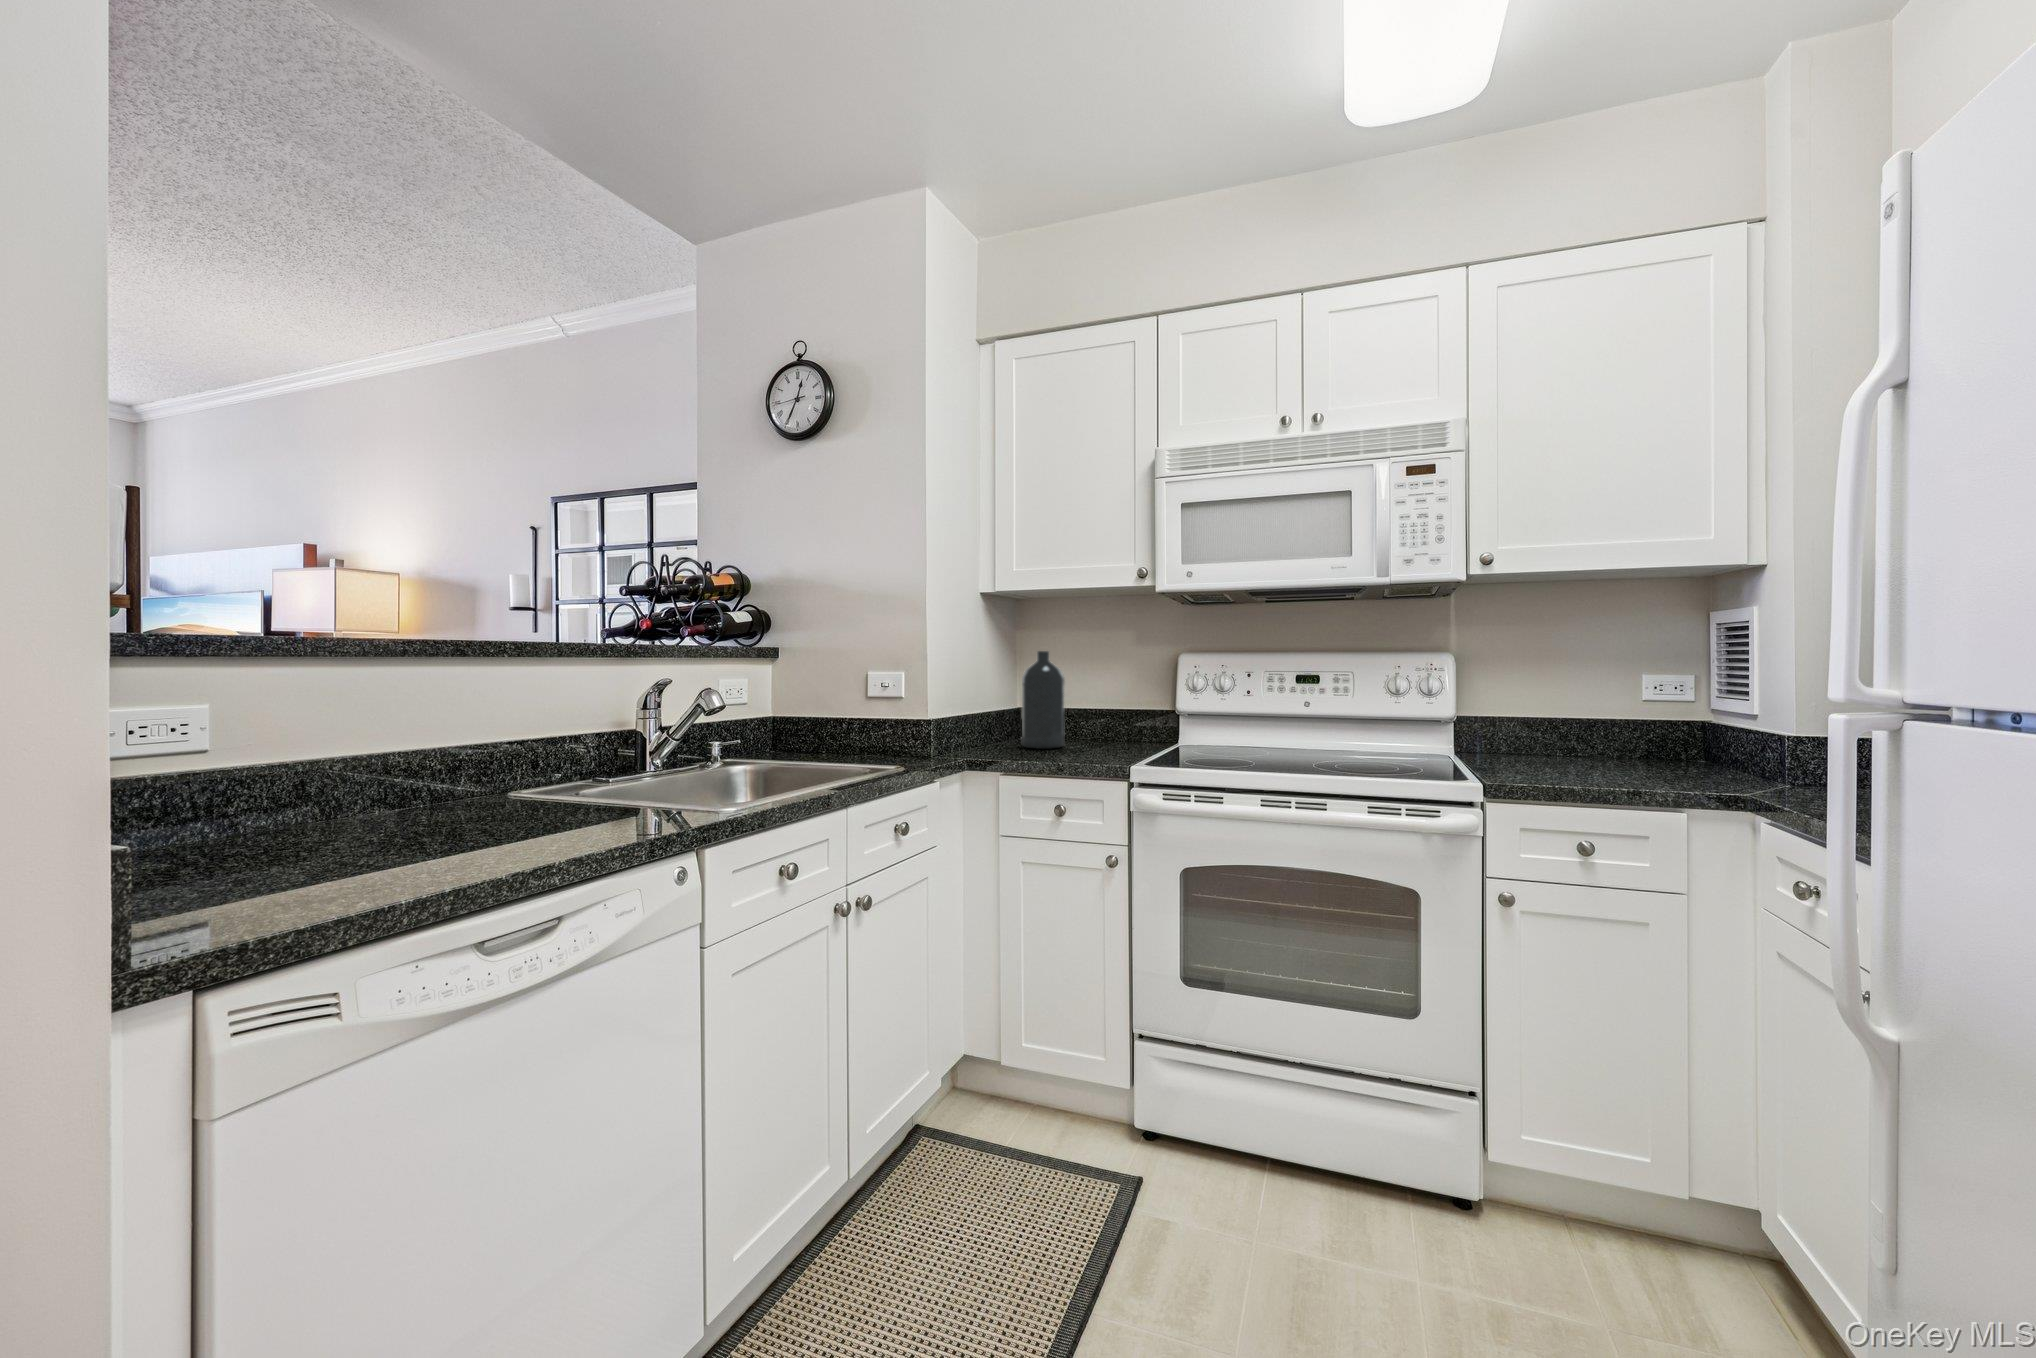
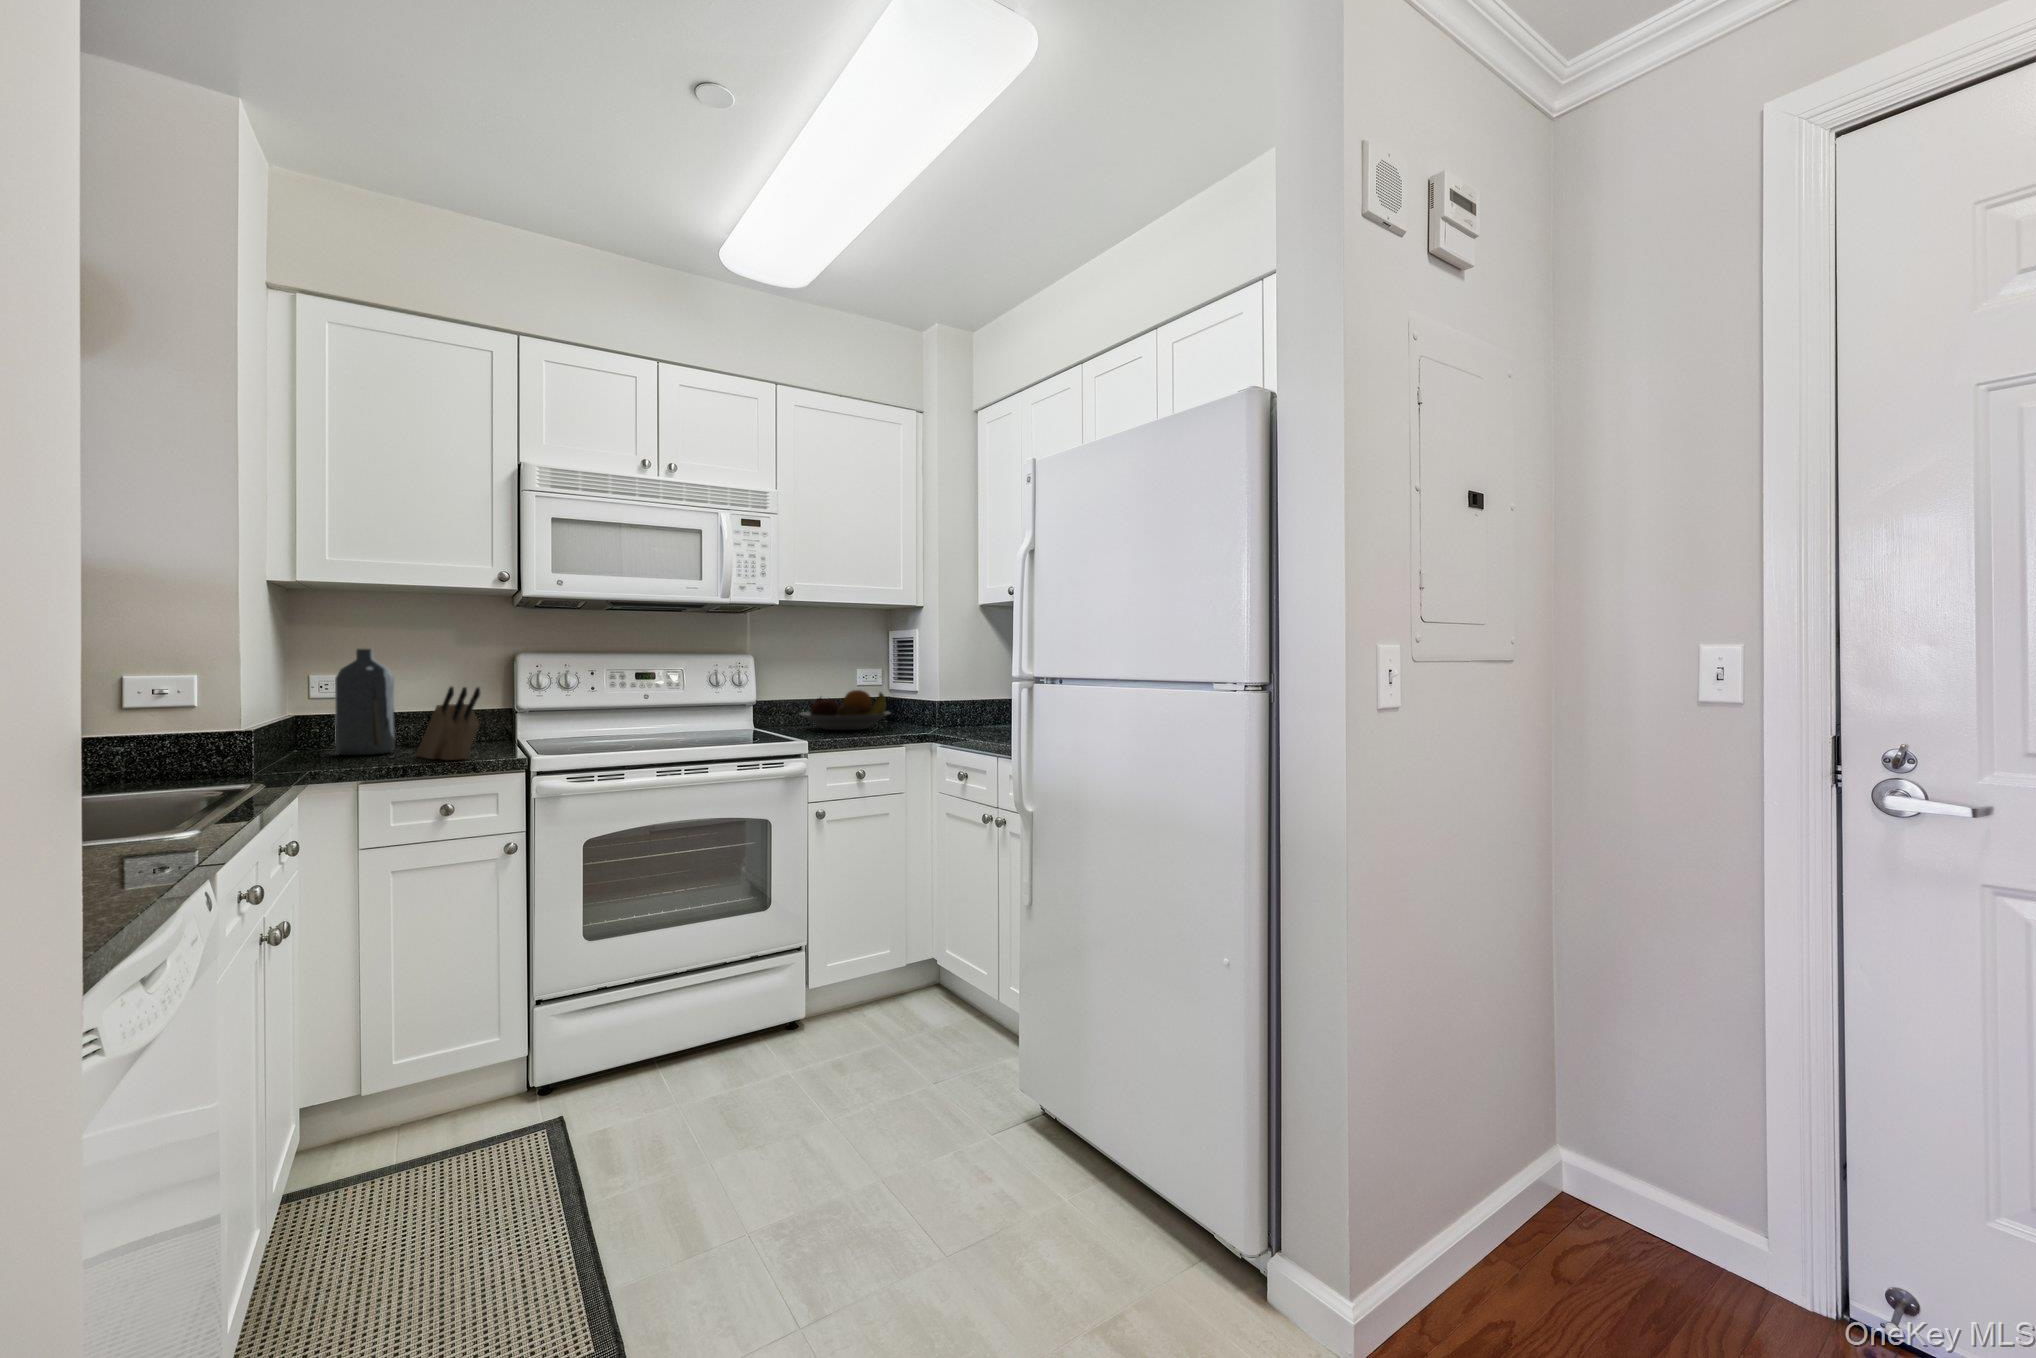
knife block: none [1066,687,1097,761] -> present [416,687,480,760]
fruit bowl: none [1517,707,1690,770] -> present [800,690,890,730]

